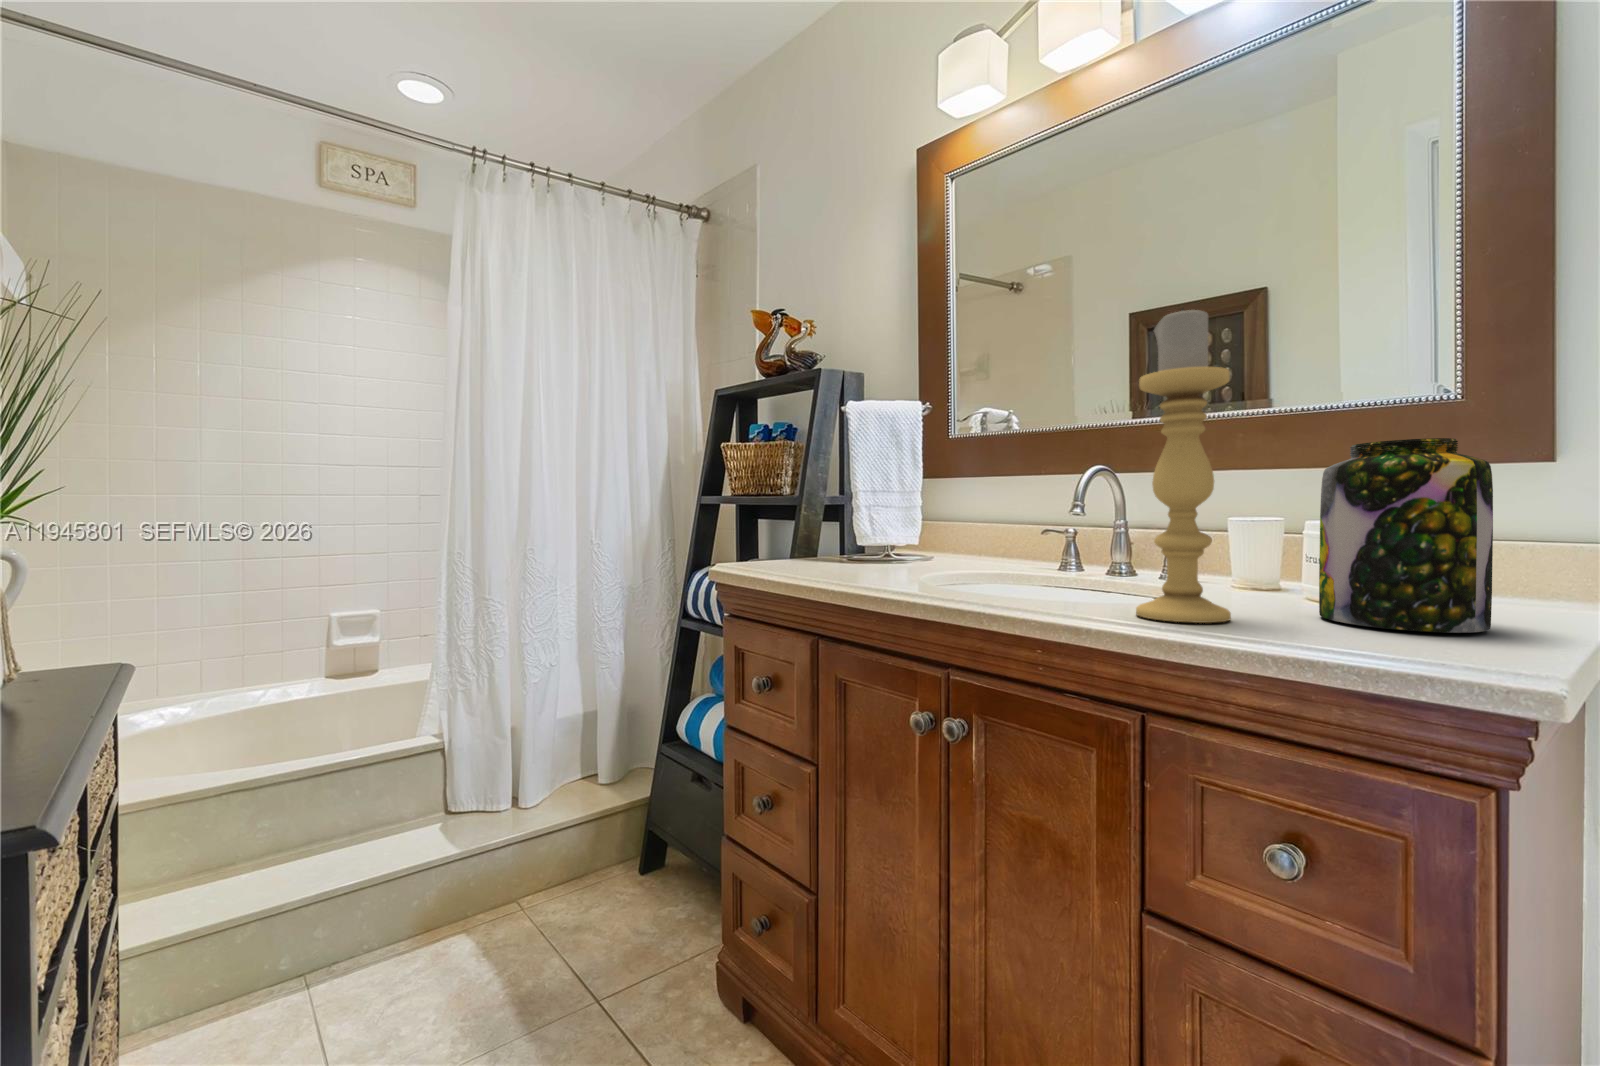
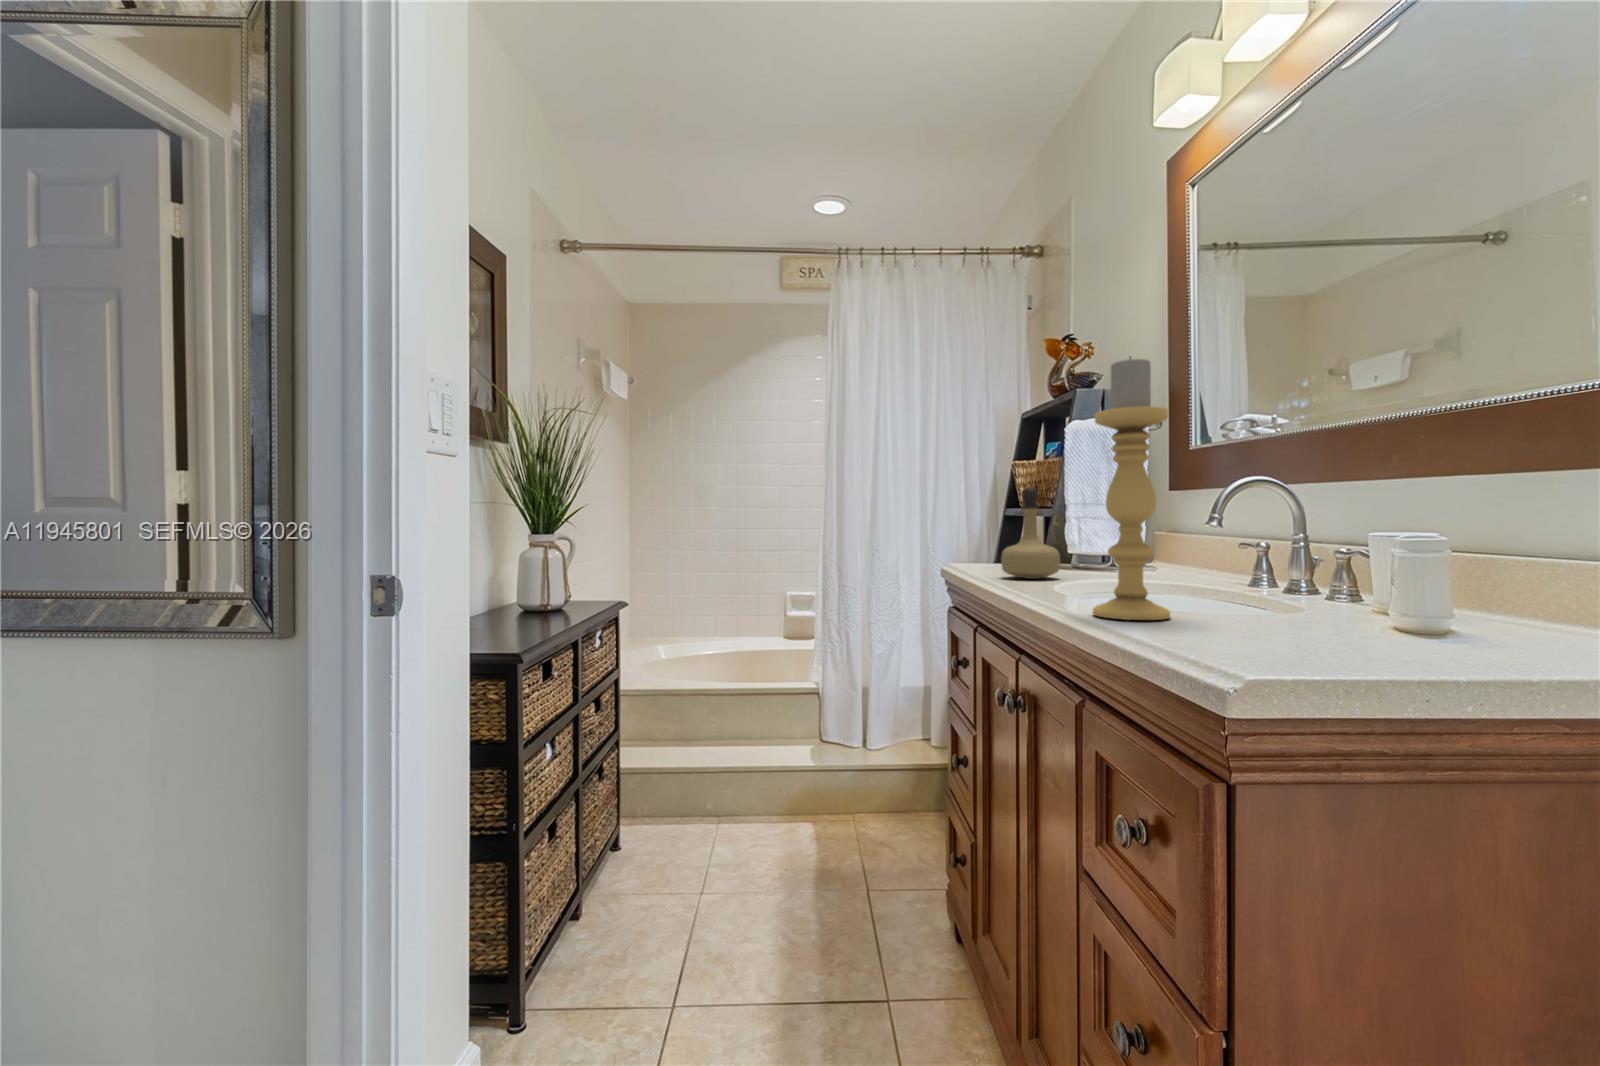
jar: present [1319,438,1493,633] -> none [1245,459,1391,644]
perfume bottle: none [819,468,886,577] -> present [1001,487,1060,579]

